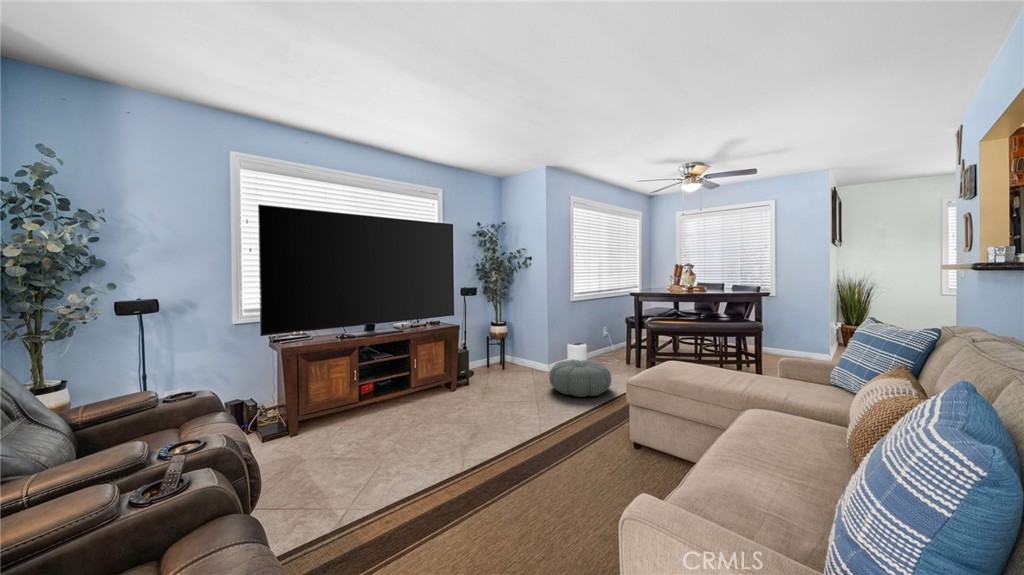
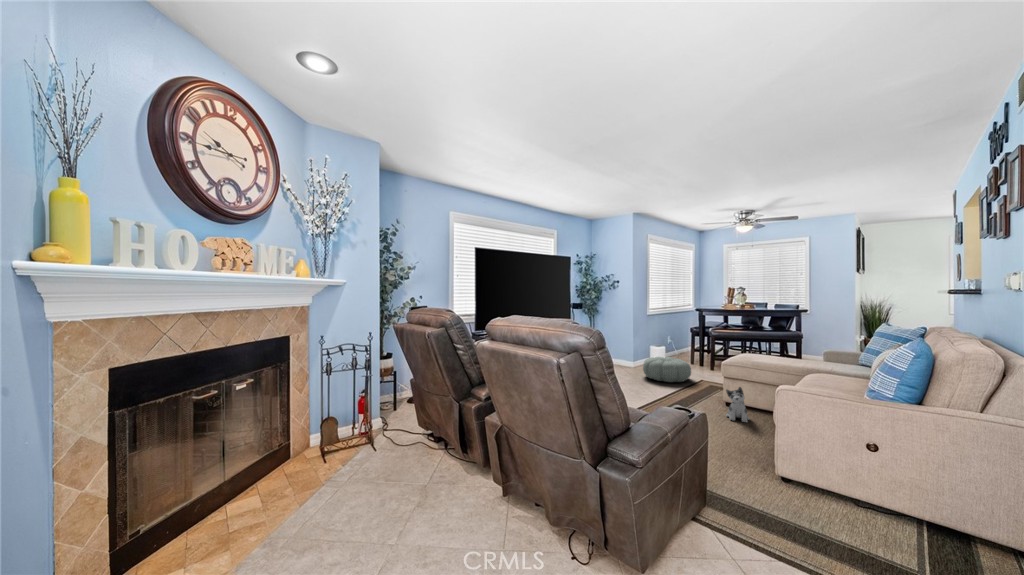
plush toy: none [626,421,660,479] -> present [726,387,749,422]

